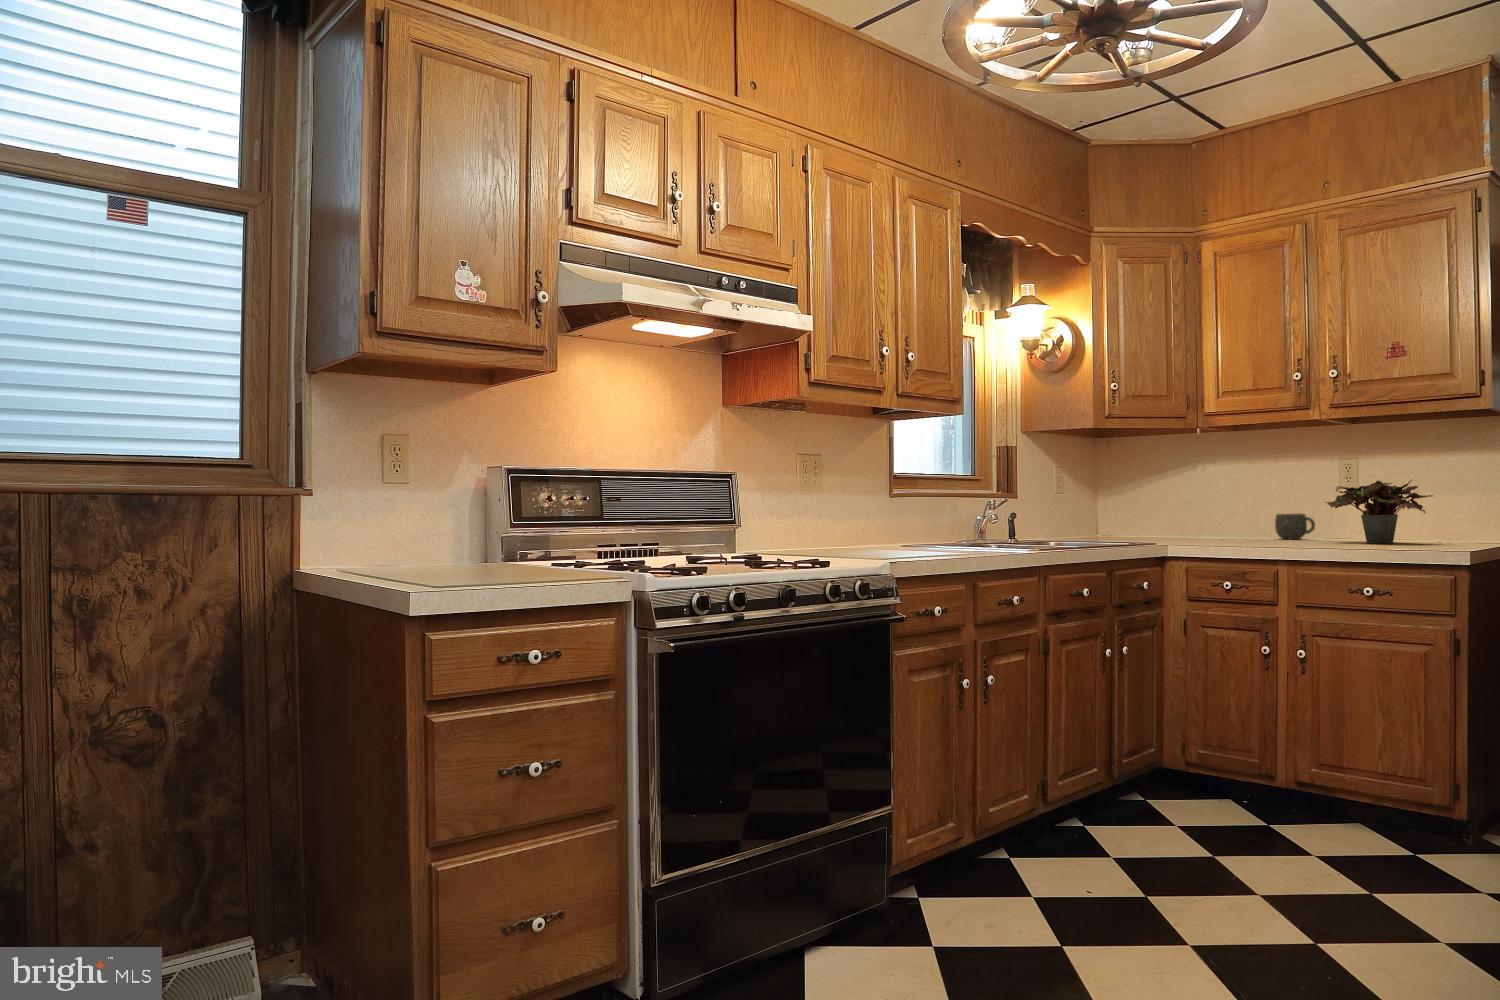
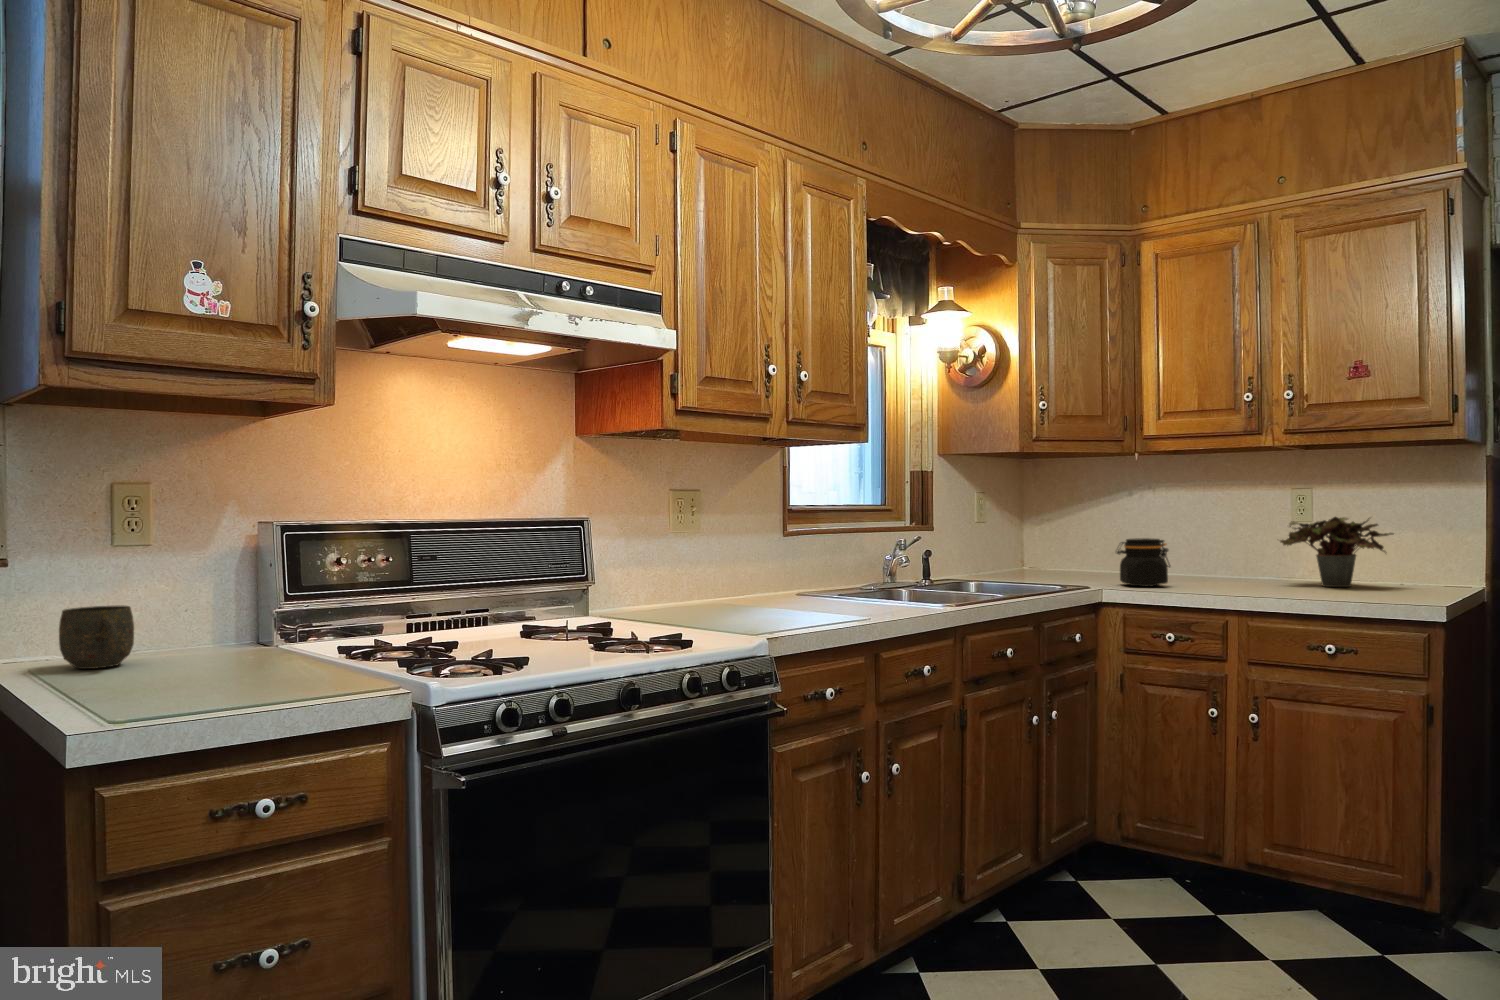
jar: none [1178,501,1228,543] -> present [1116,538,1170,586]
mug: present [1275,514,1315,539] -> present [59,605,134,669]

